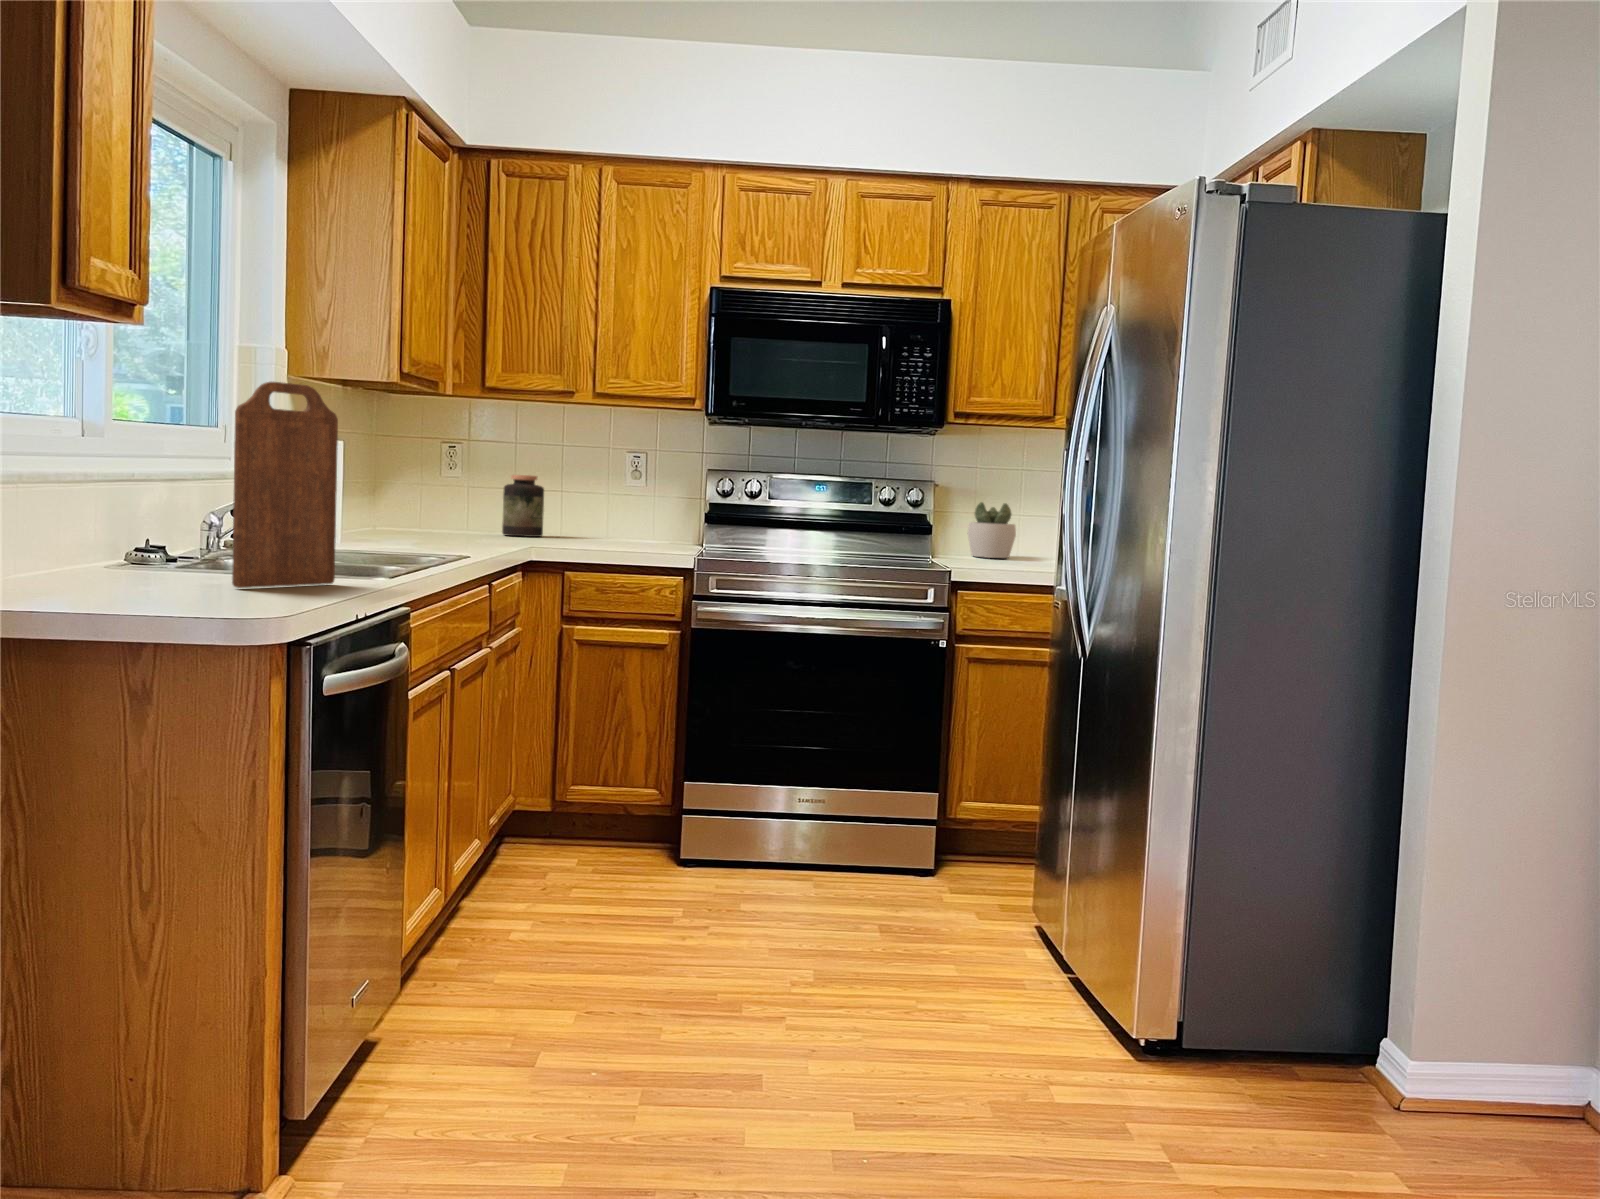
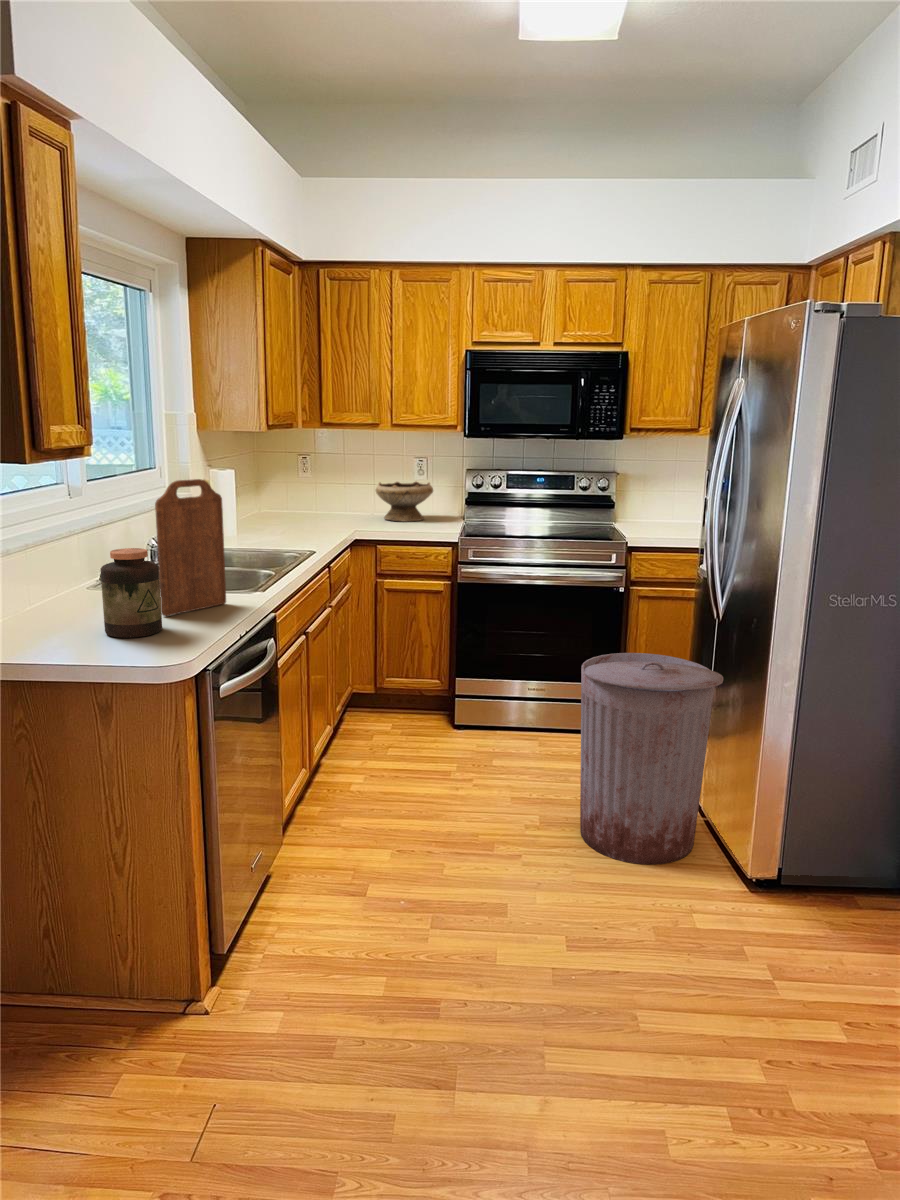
jar: present [502,475,544,537] -> present [100,548,162,638]
bowl: none [565,484,655,544] -> present [376,481,433,522]
succulent plant: present [967,502,1016,558] -> none [639,484,672,522]
trash can: none [877,712,1091,1030] -> present [580,653,723,864]

